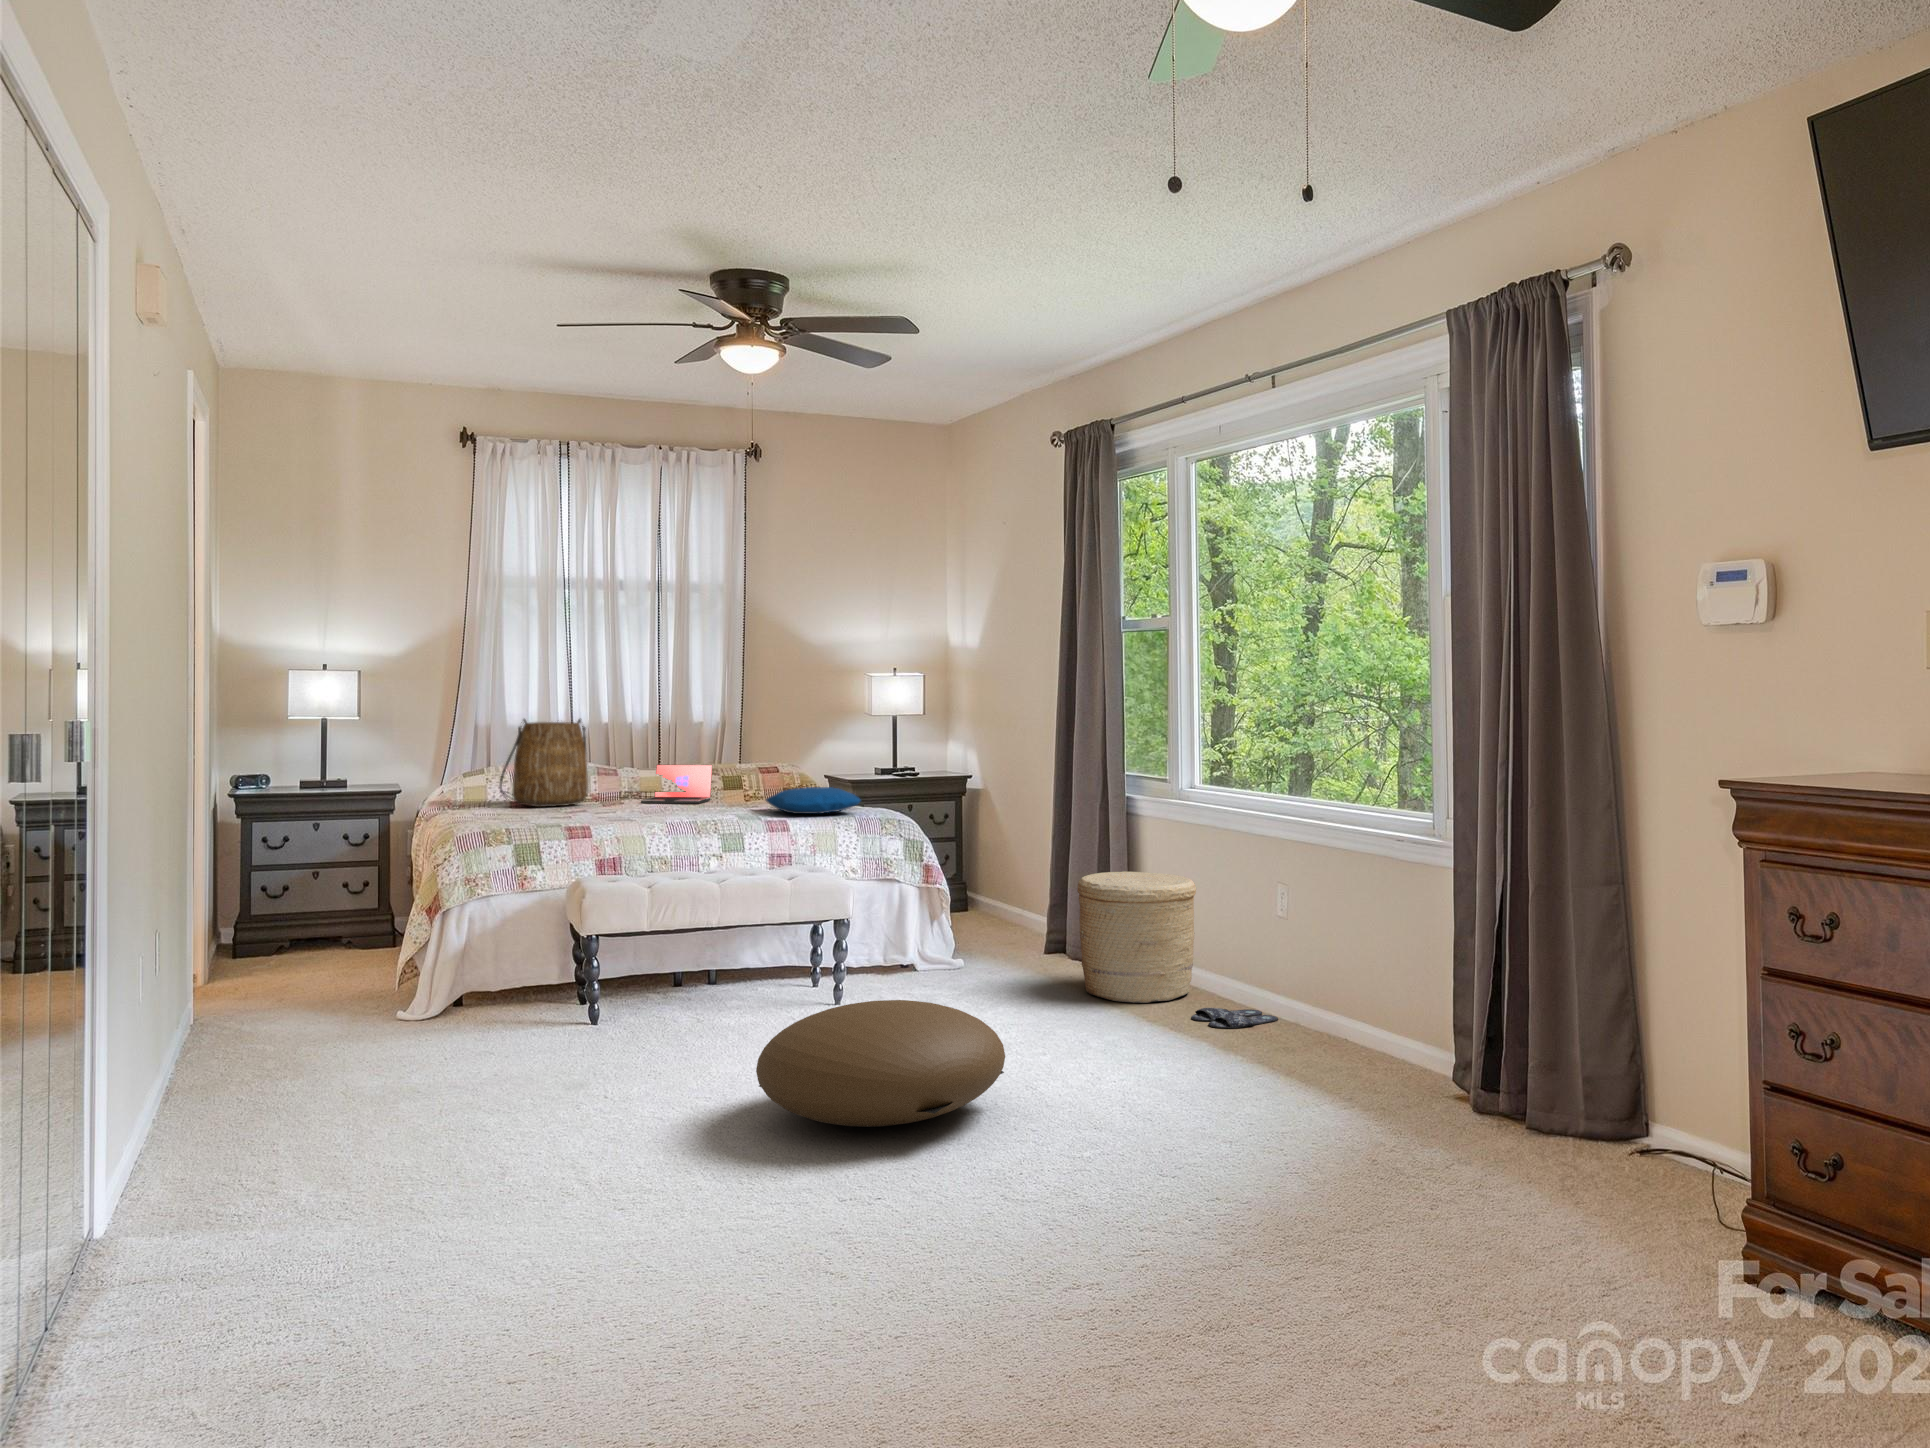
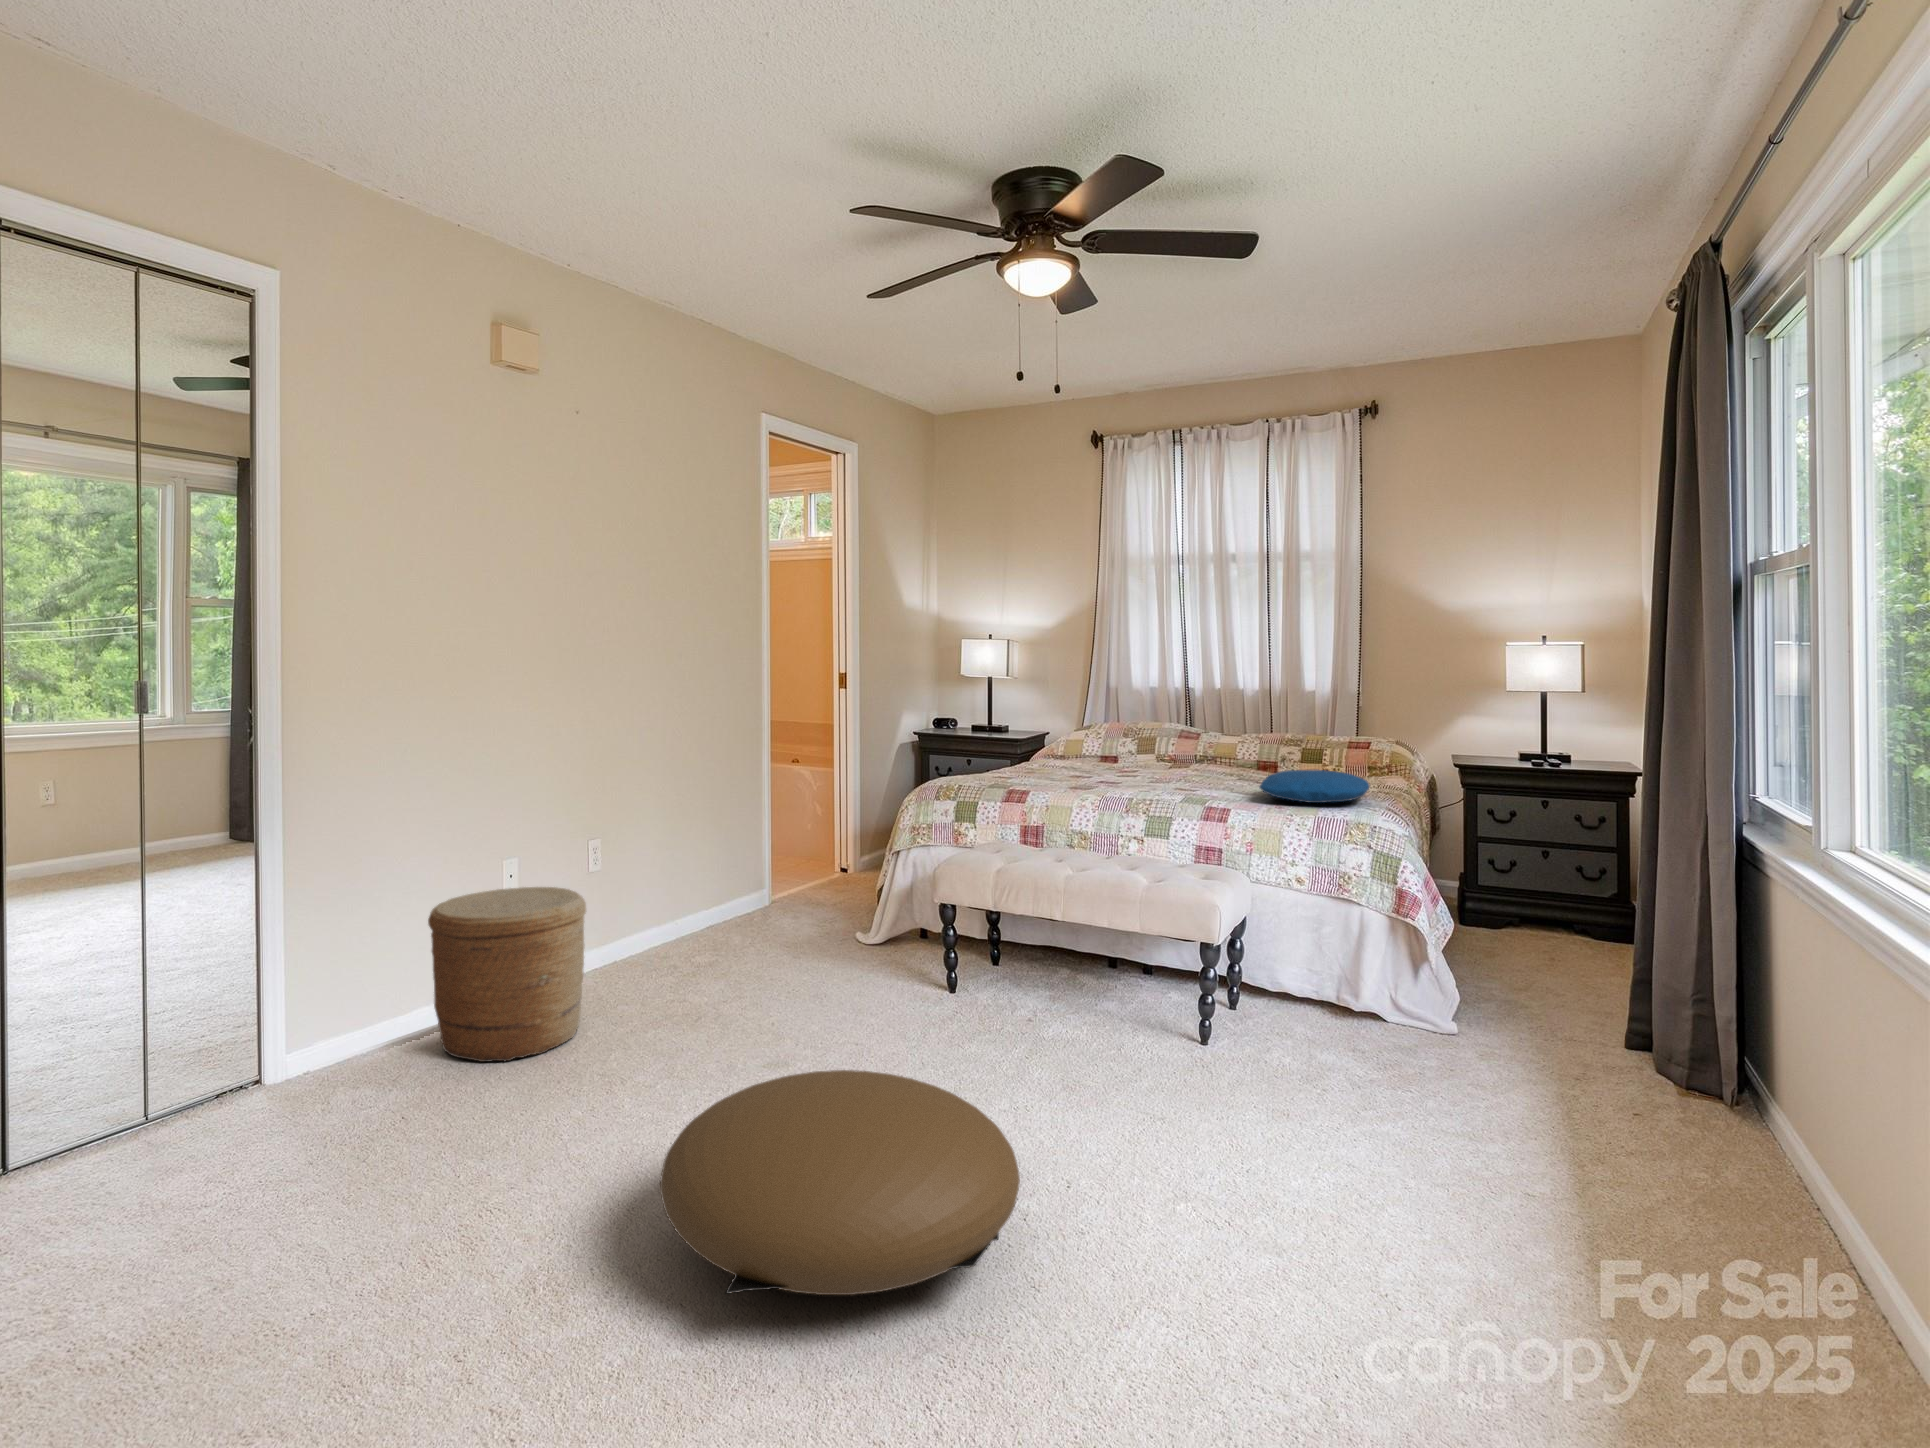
tote bag: present [500,719,588,807] -> none [1075,686,1156,768]
laptop: present [641,764,712,803] -> none [1200,733,1282,777]
woven basket: present [1077,872,1196,1003] -> present [428,887,586,1062]
slippers: present [1191,1008,1278,1028] -> none [1663,1291,1906,1416]

